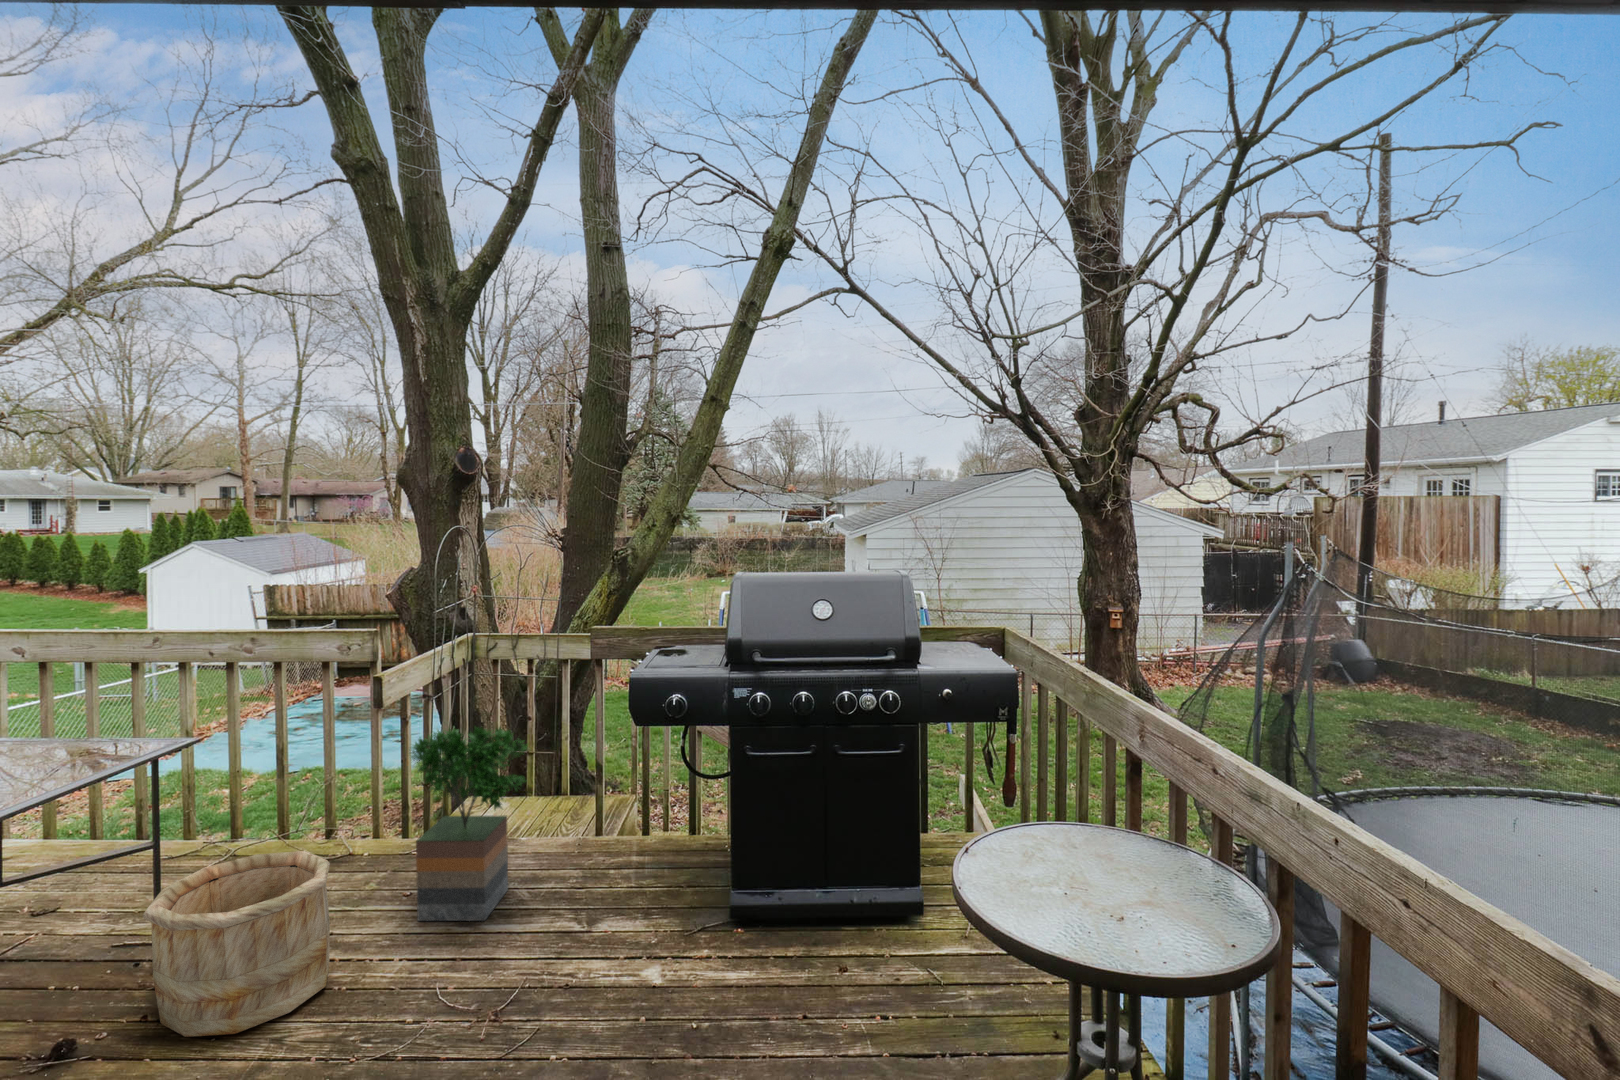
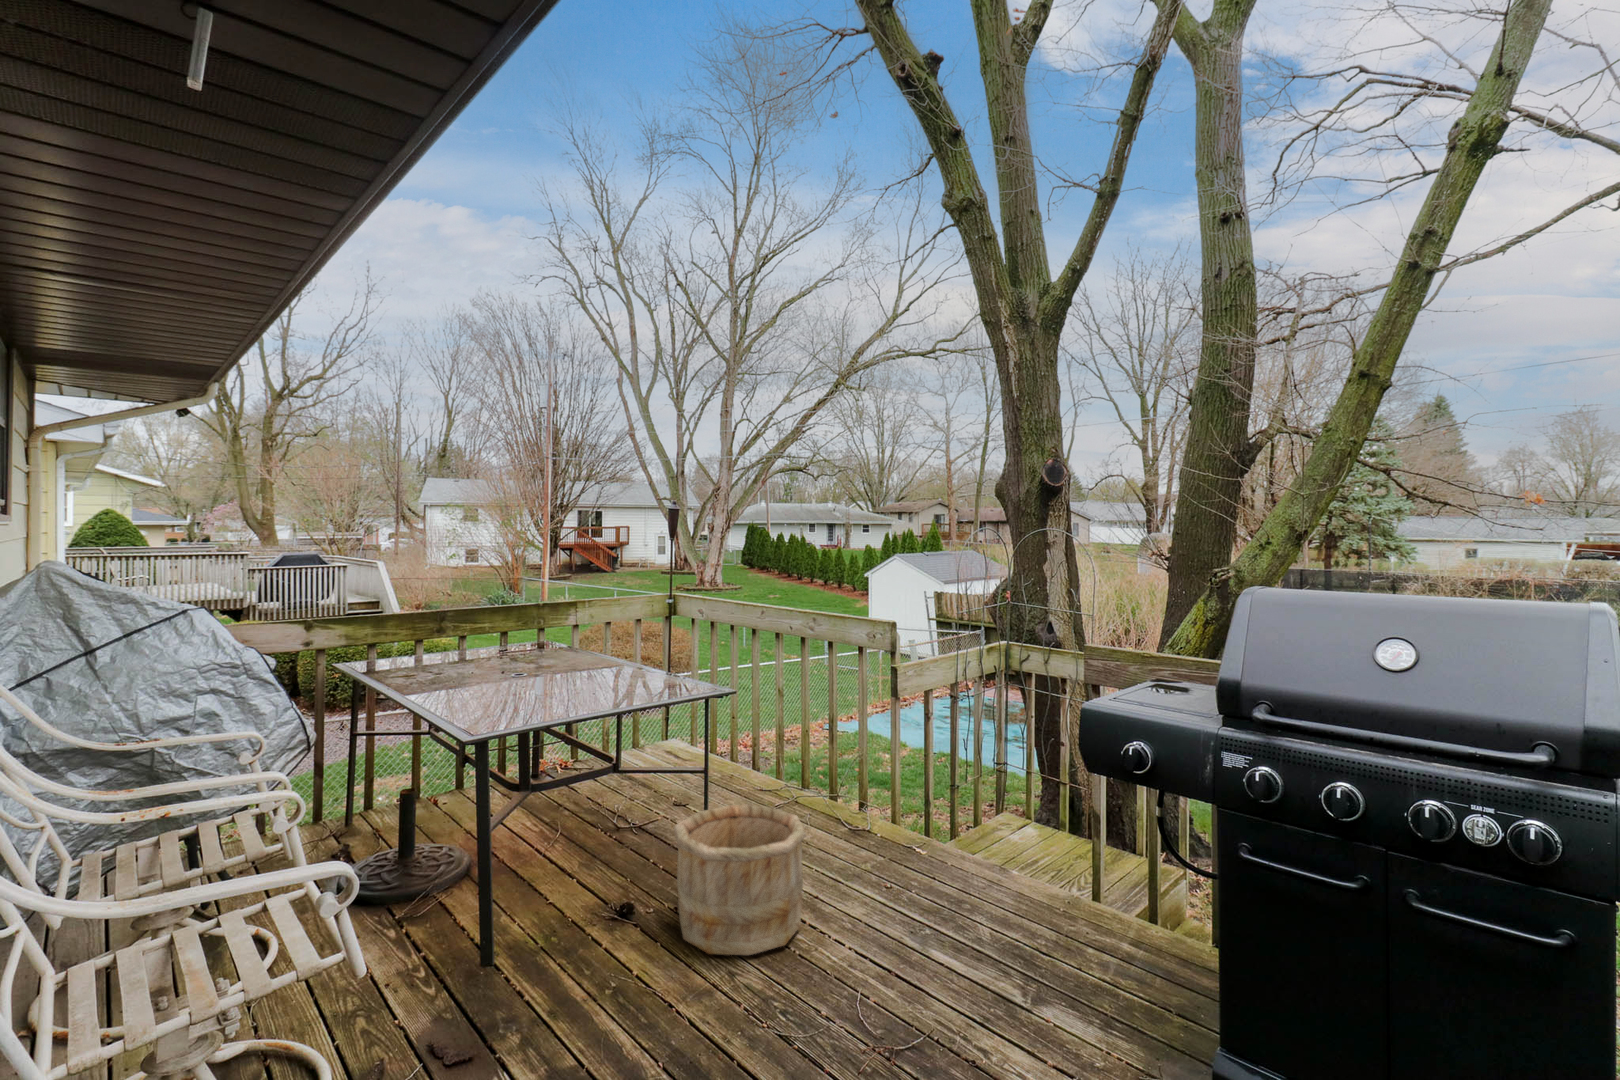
potted tree: present [411,727,527,921] -> none [888,733,1012,945]

